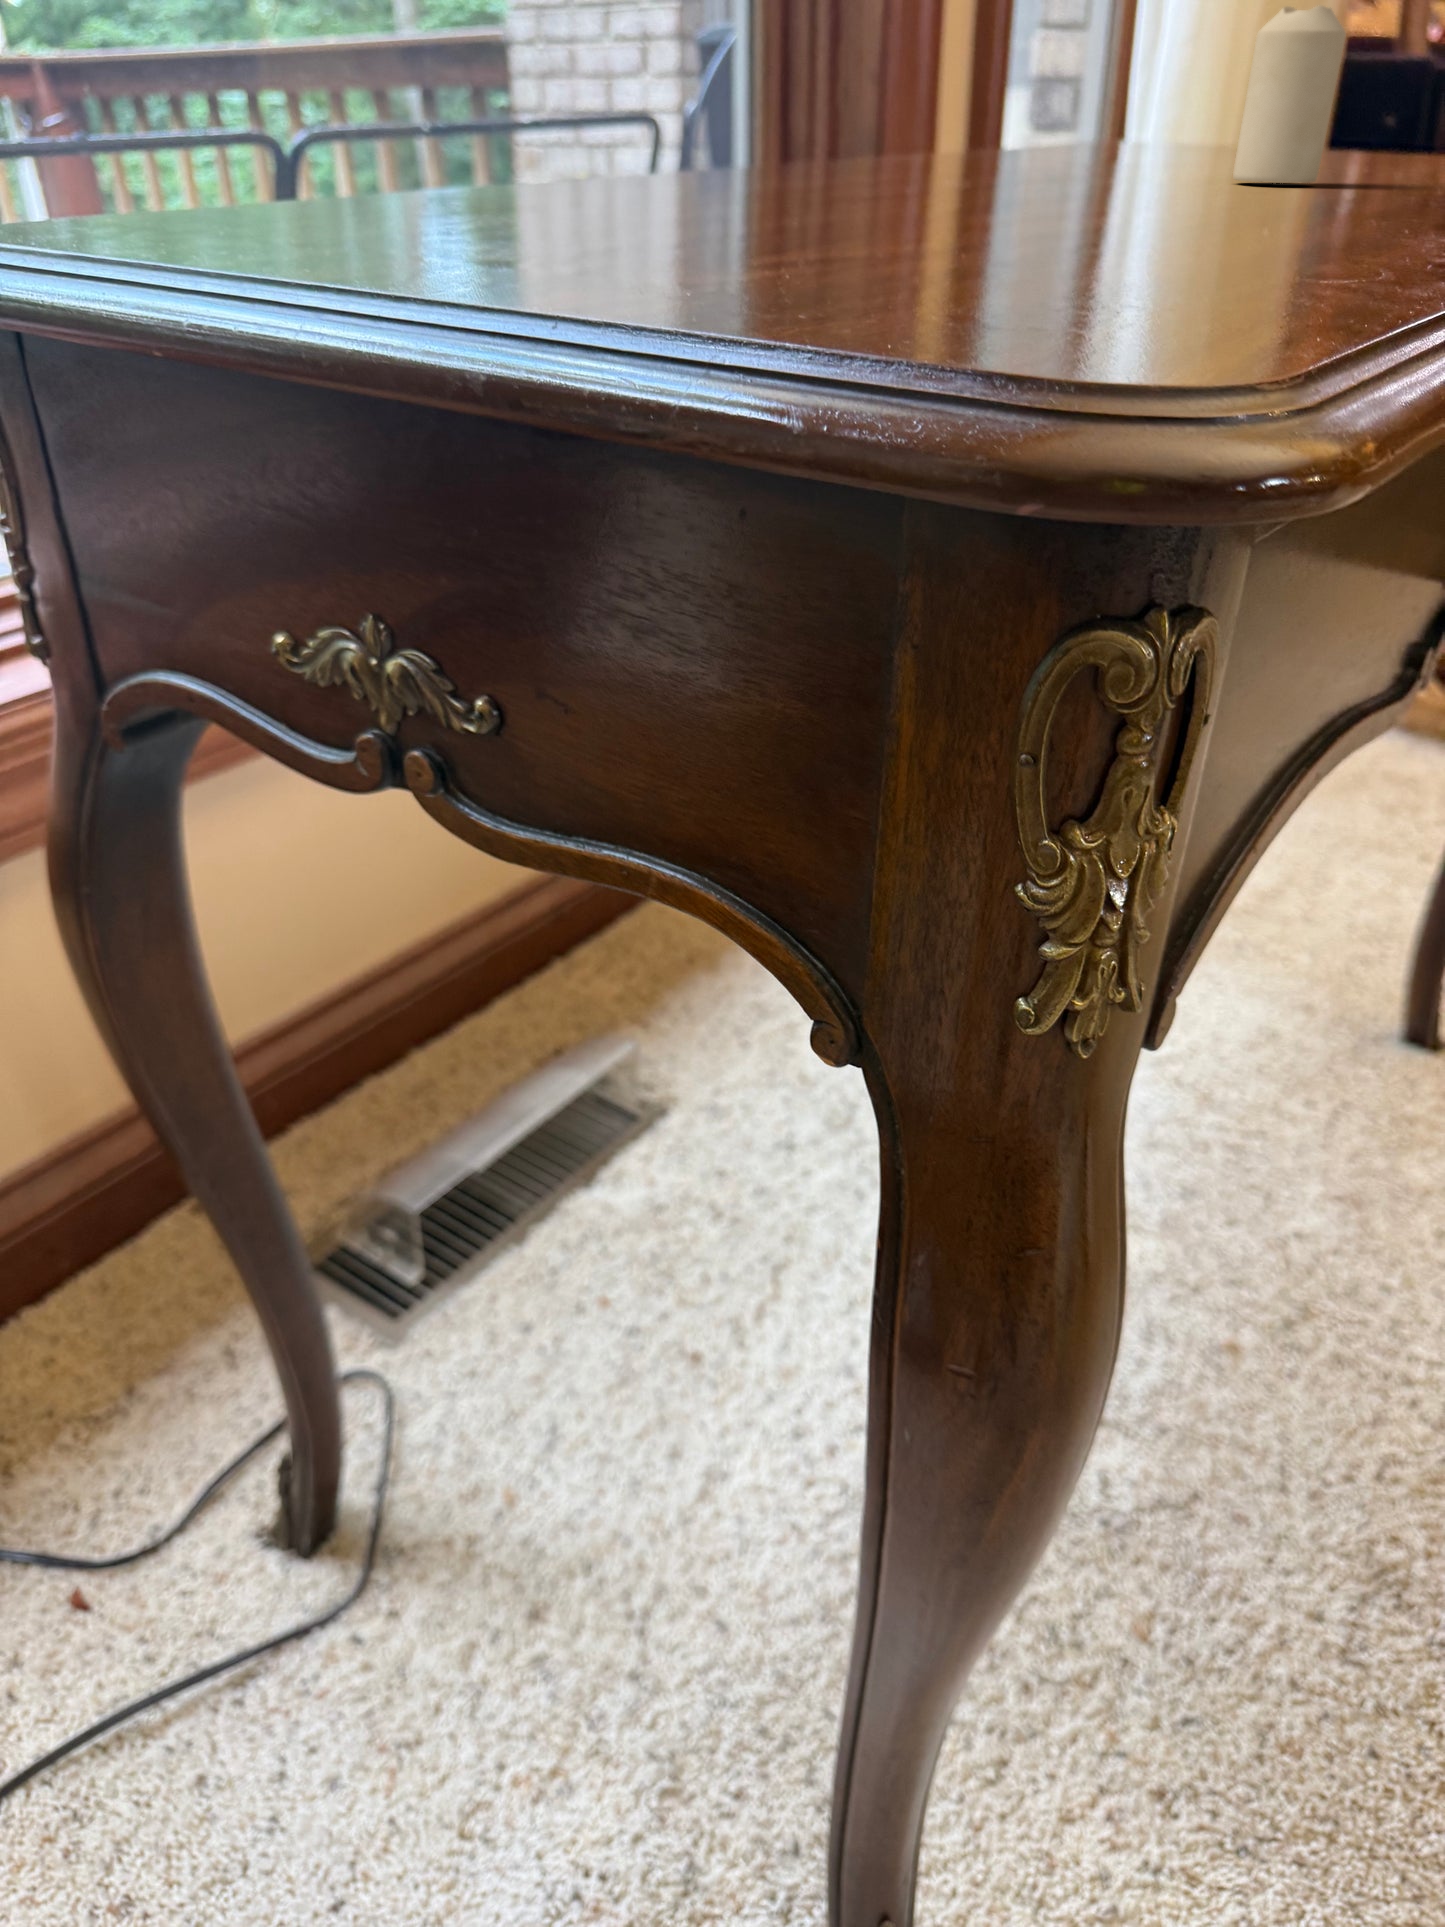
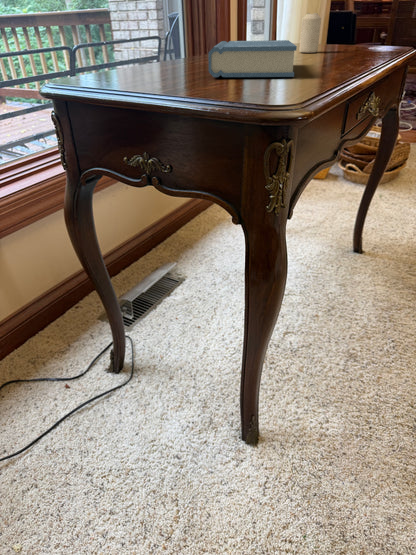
book: none [780,96,1248,266] -> present [208,40,297,77]

